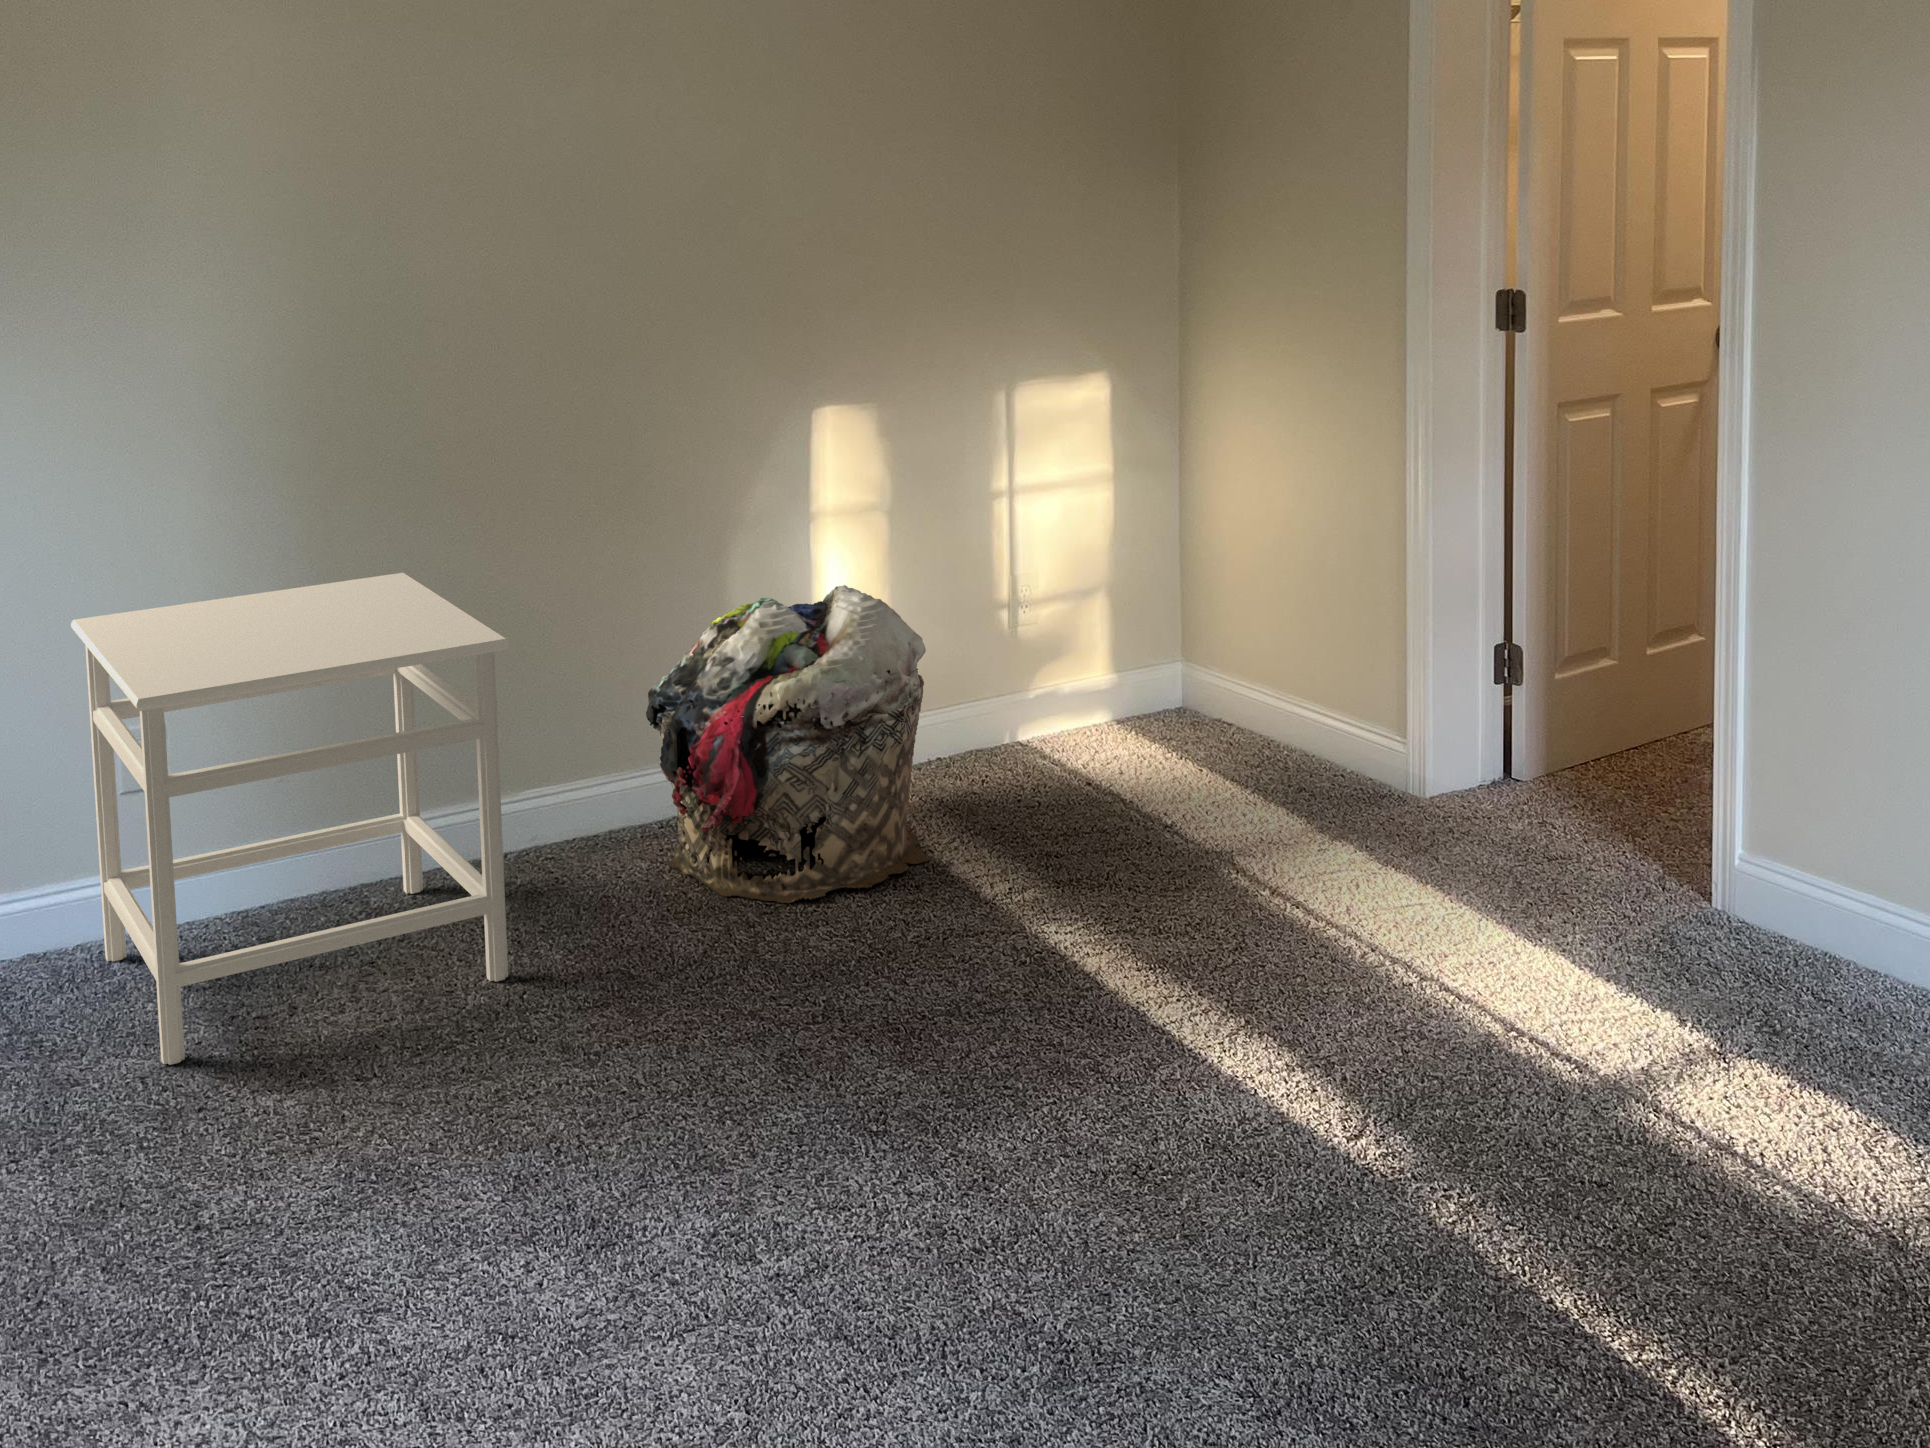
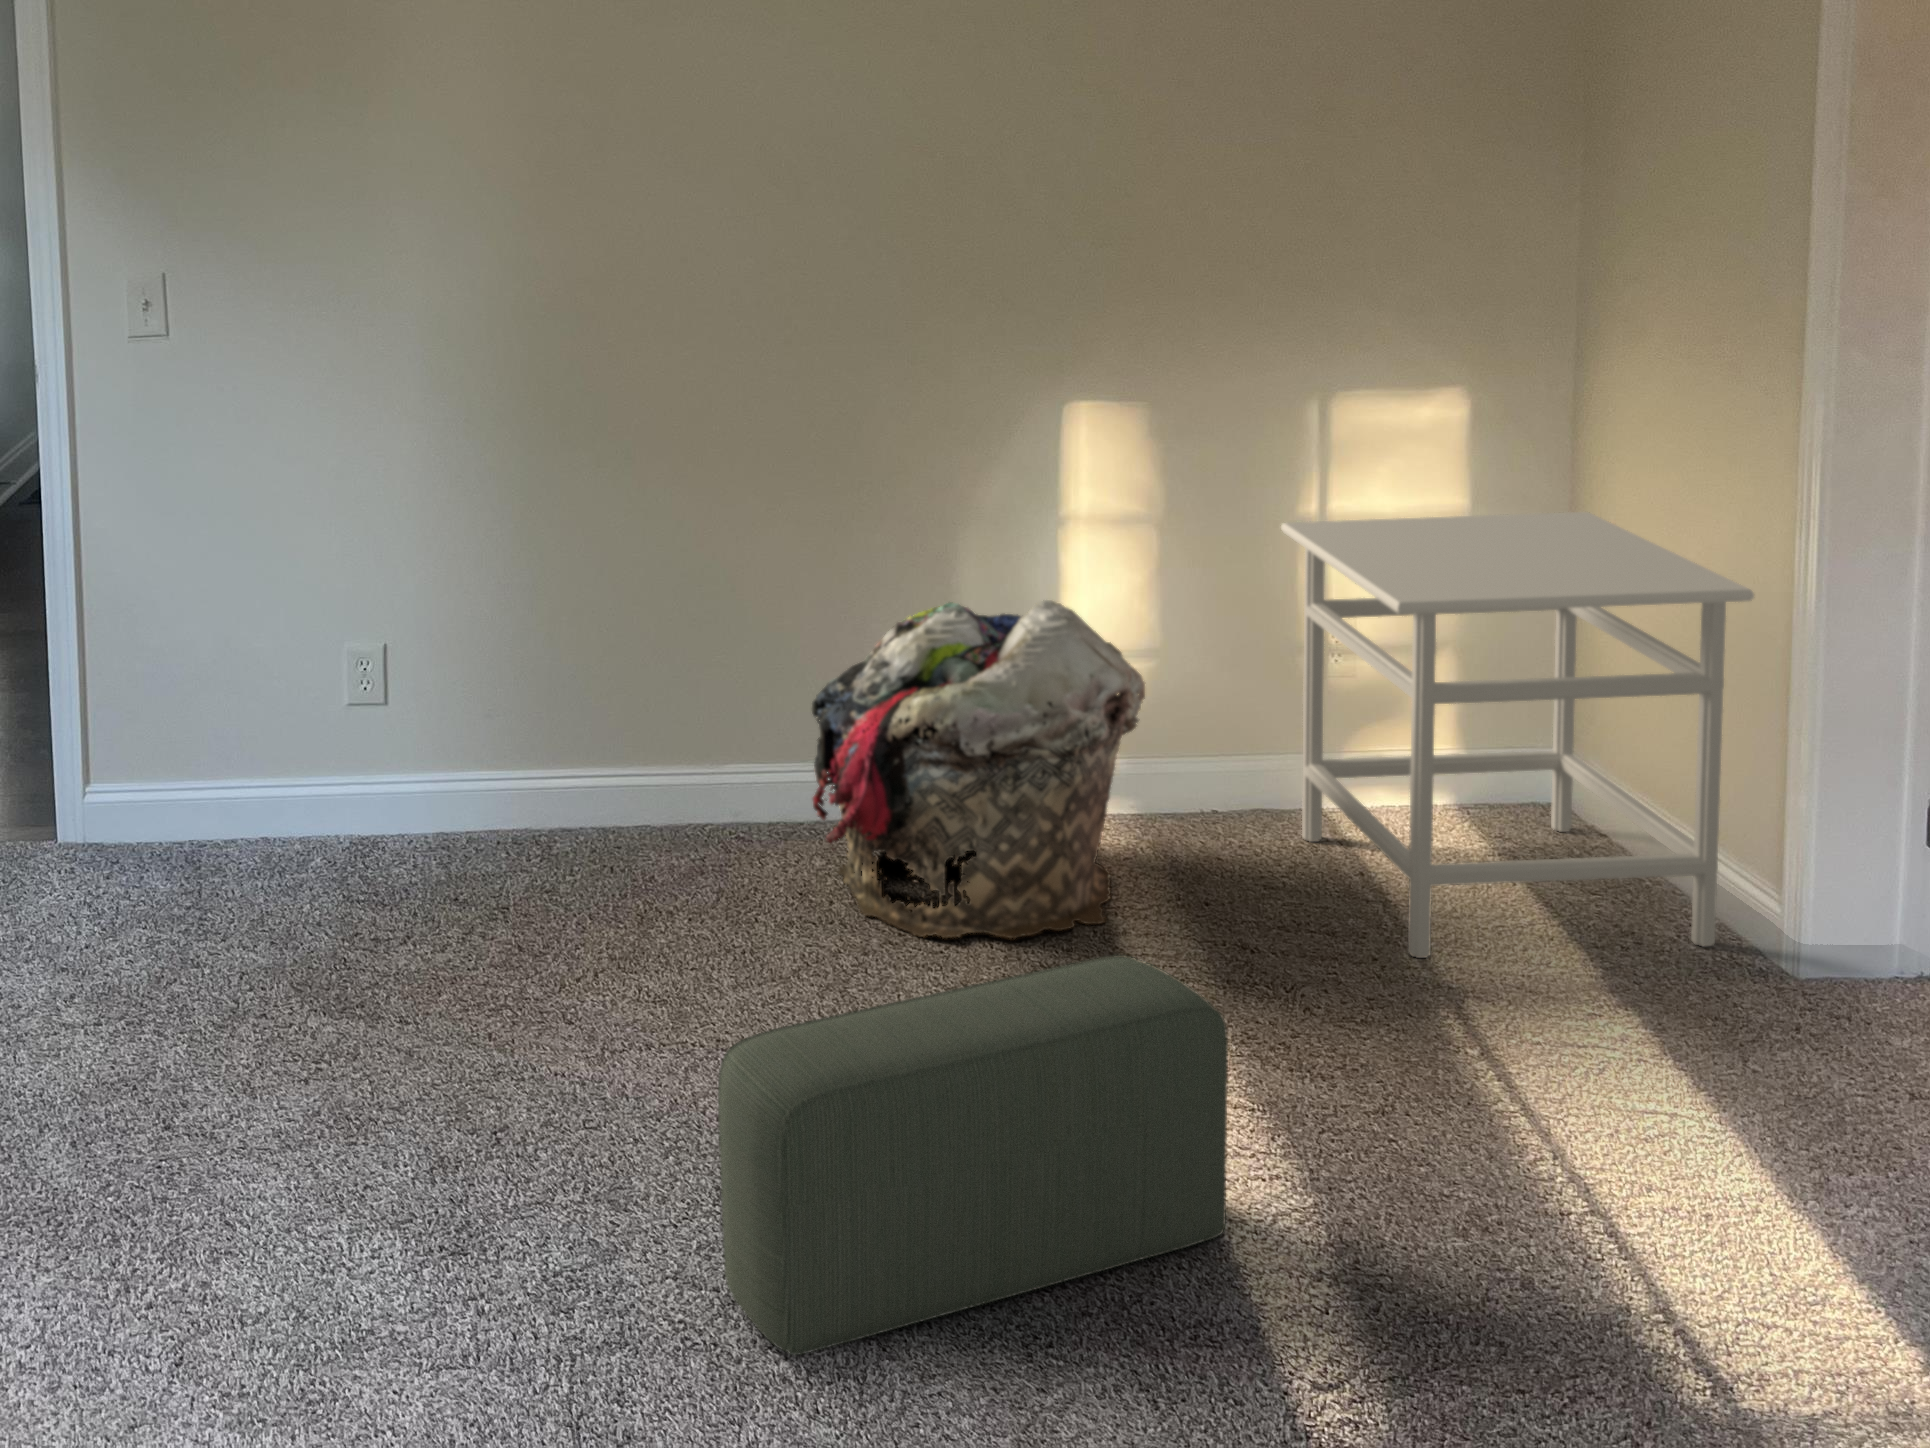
nightstand: present [71,573,509,1065] -> present [1281,512,1754,958]
pouf: none [864,851,1212,1245] -> present [718,955,1228,1355]

